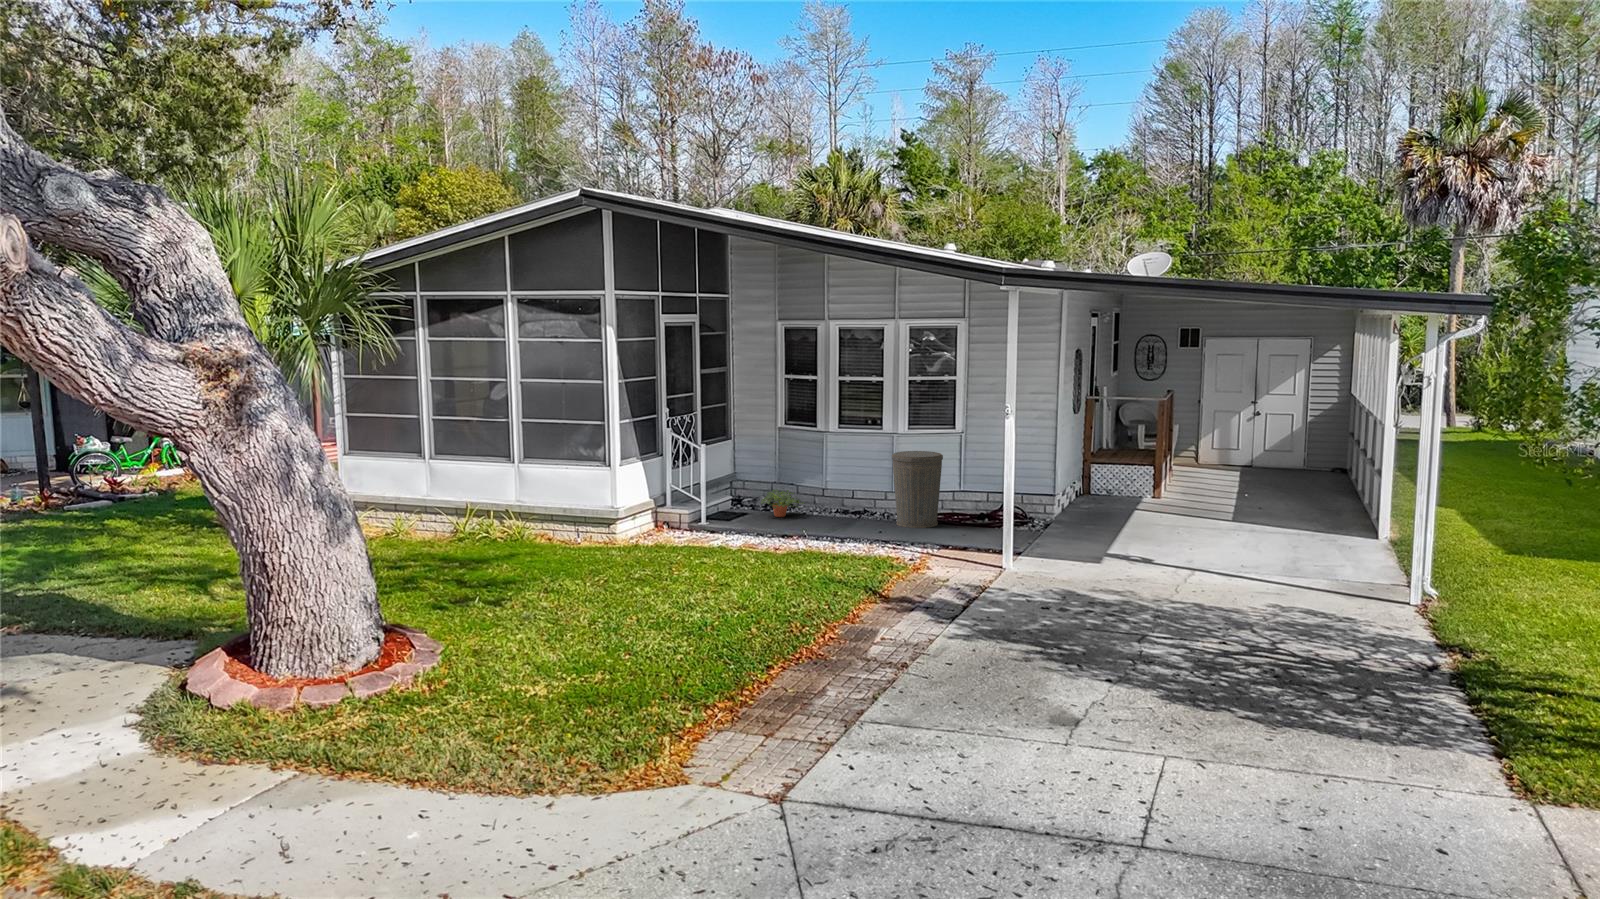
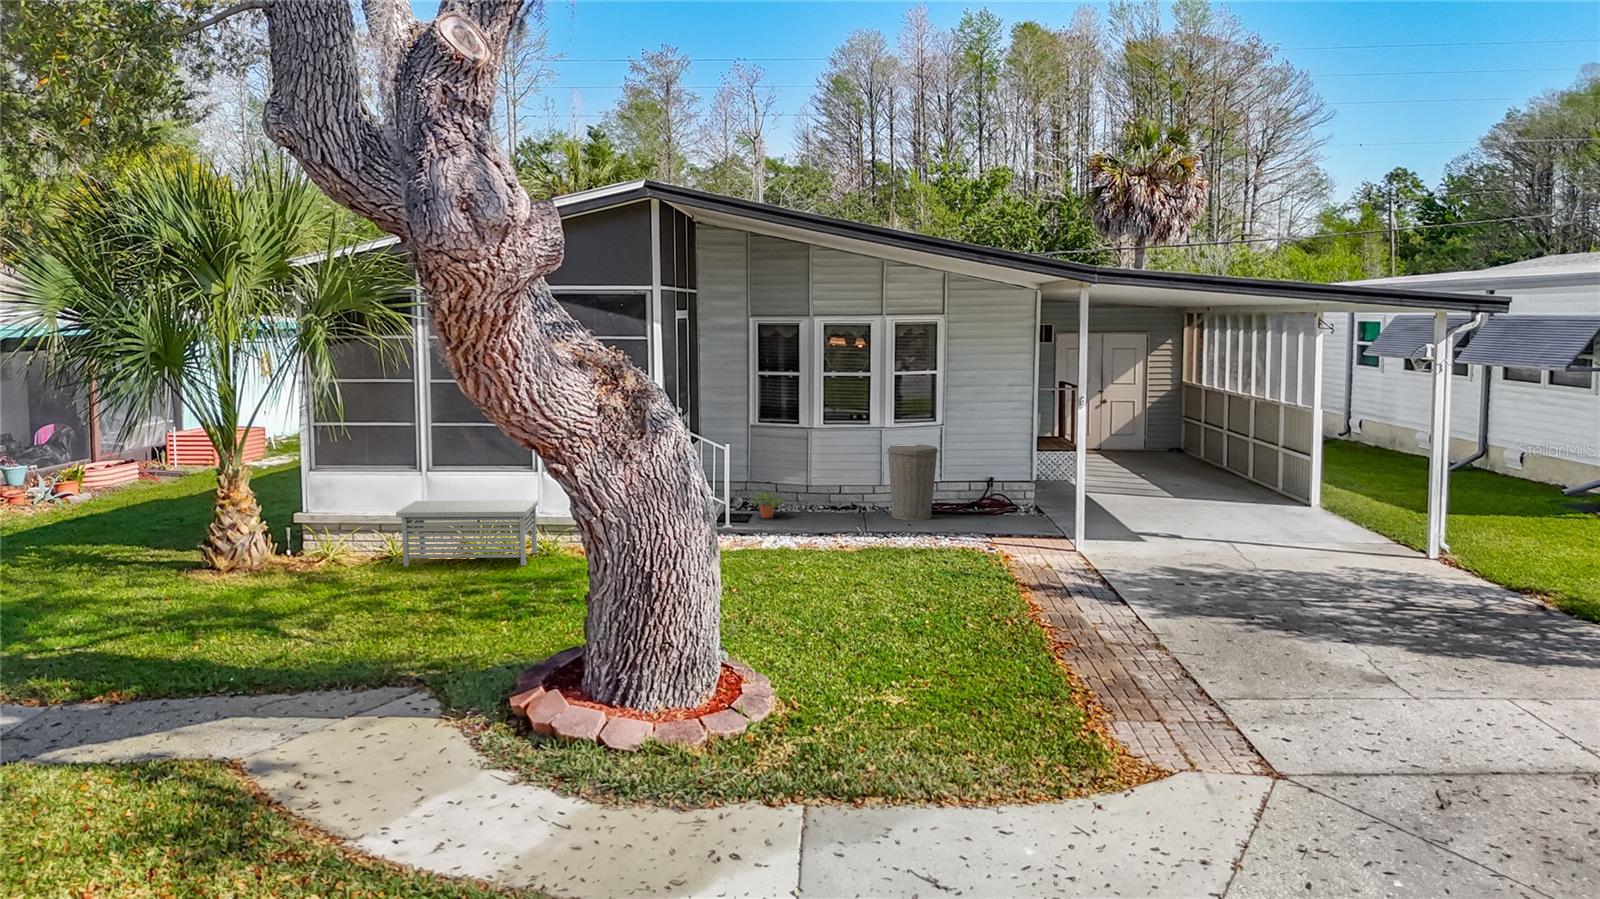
storage bench: none [400,483,527,545] -> present [396,500,538,567]

